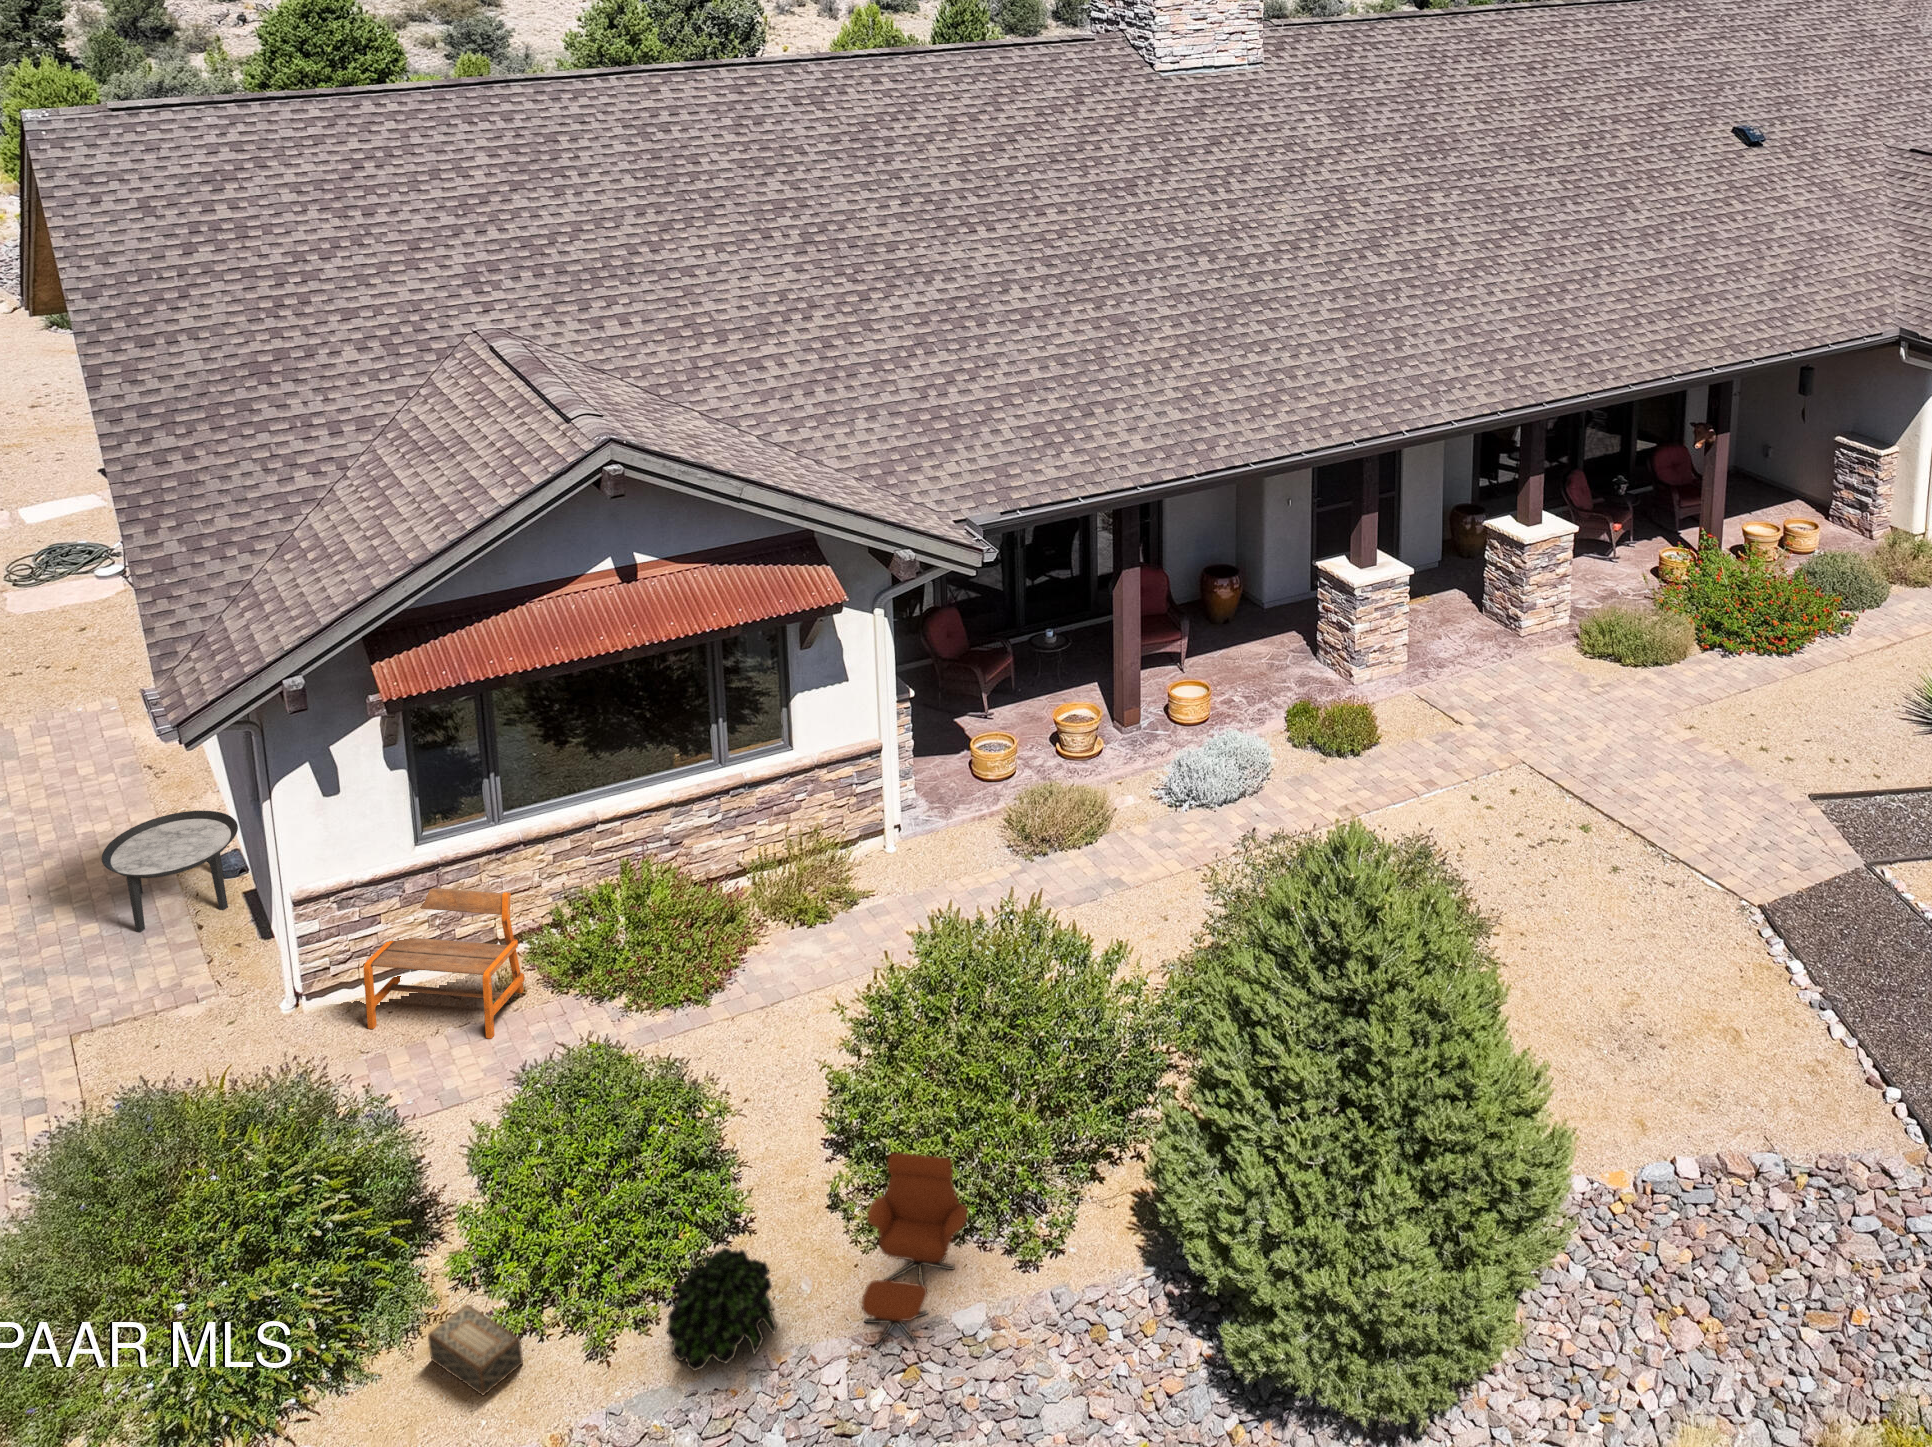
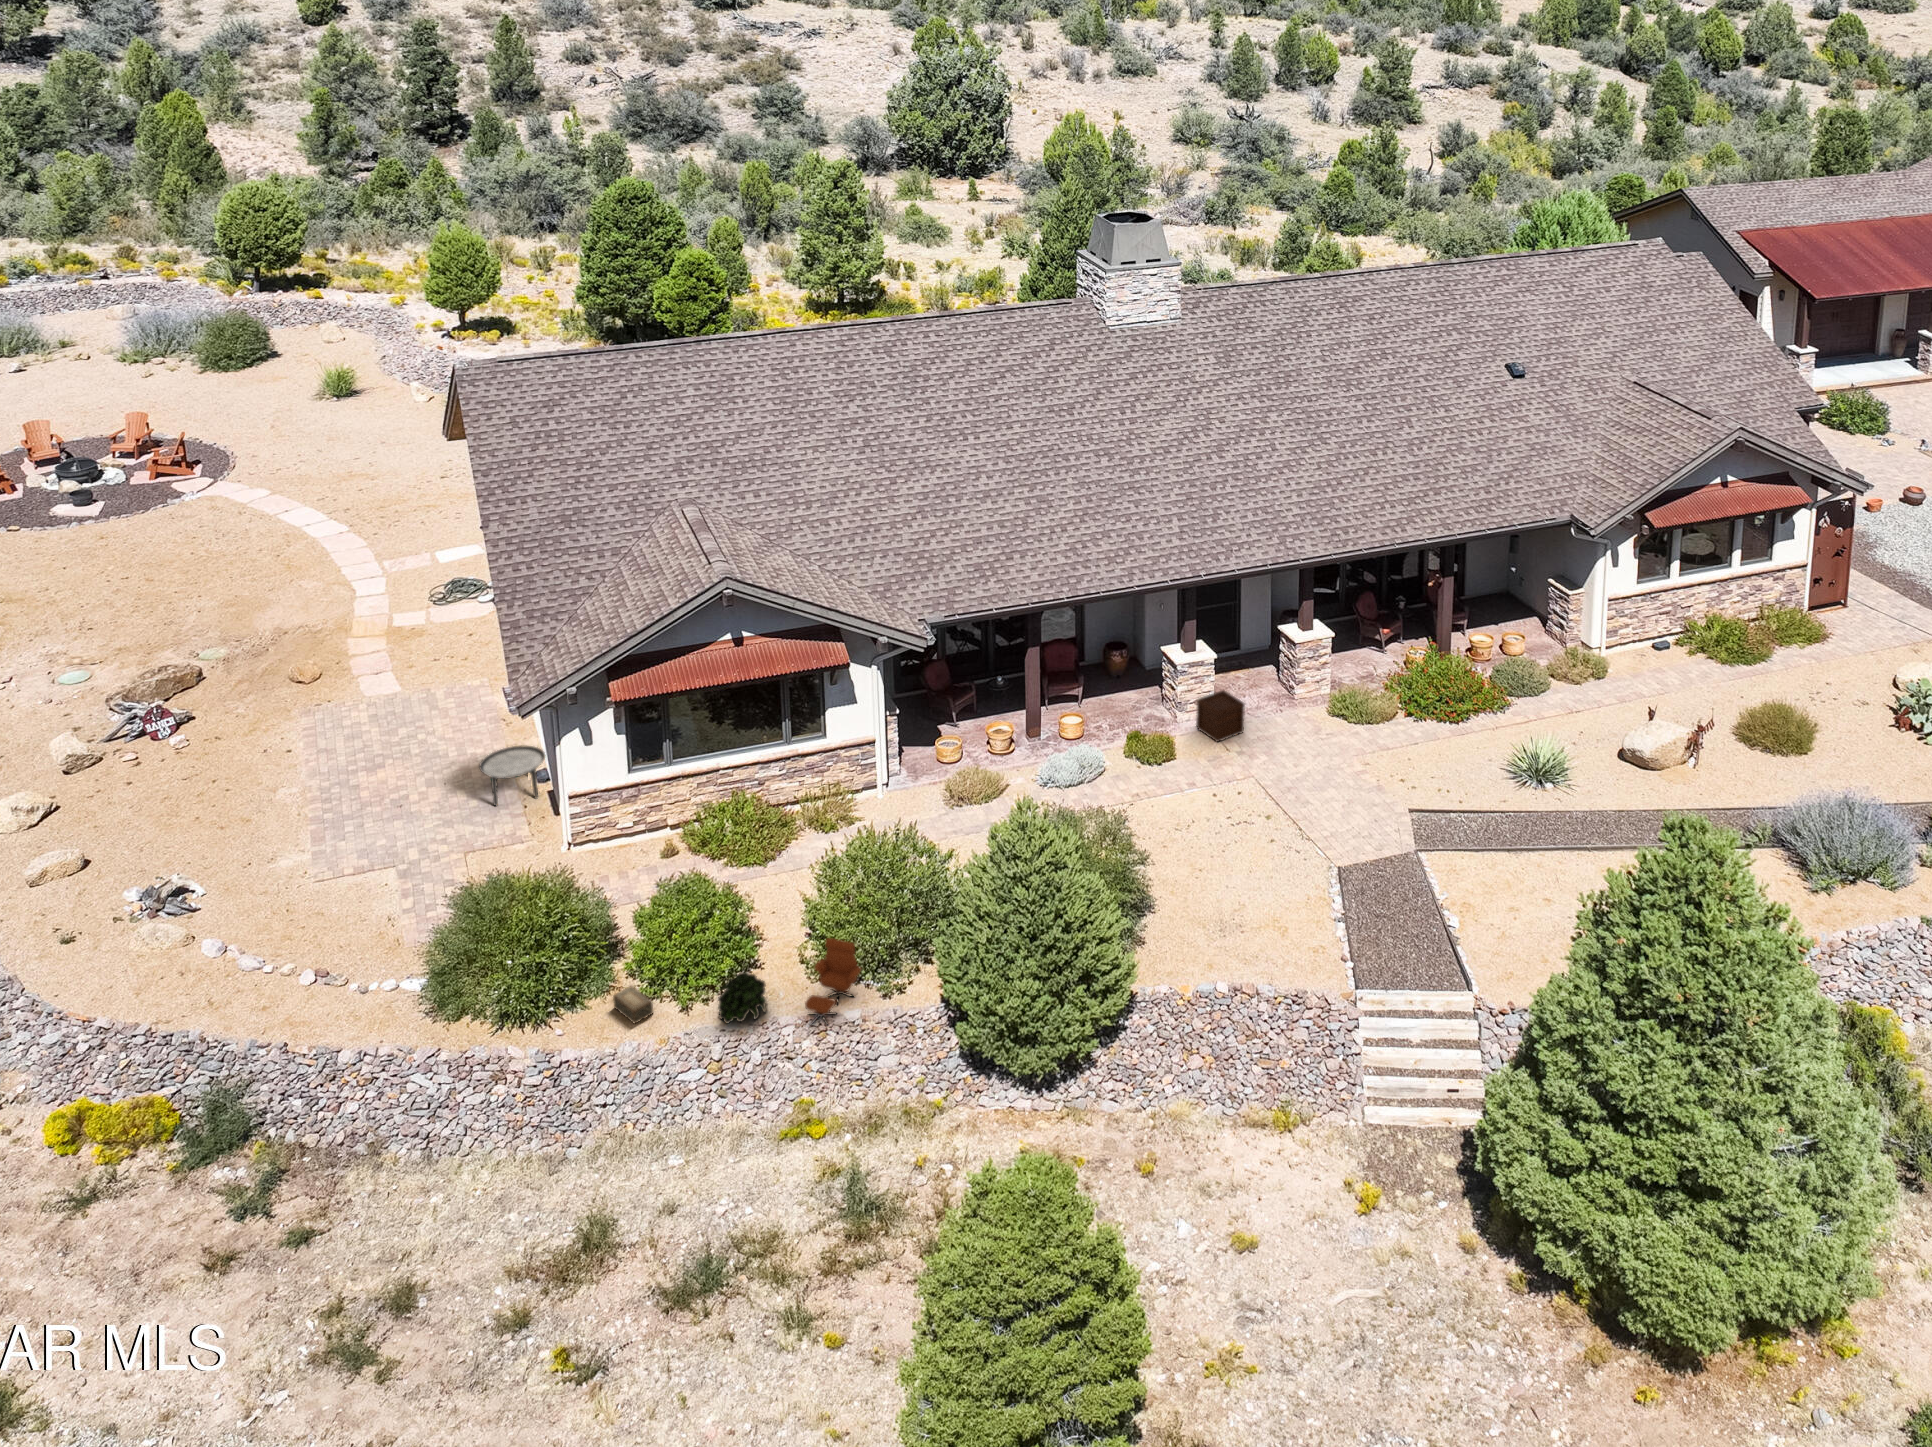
wooden crate: none [1388,626,1469,711] -> present [1196,690,1245,742]
bench: present [364,888,525,1039] -> none [600,792,679,874]

